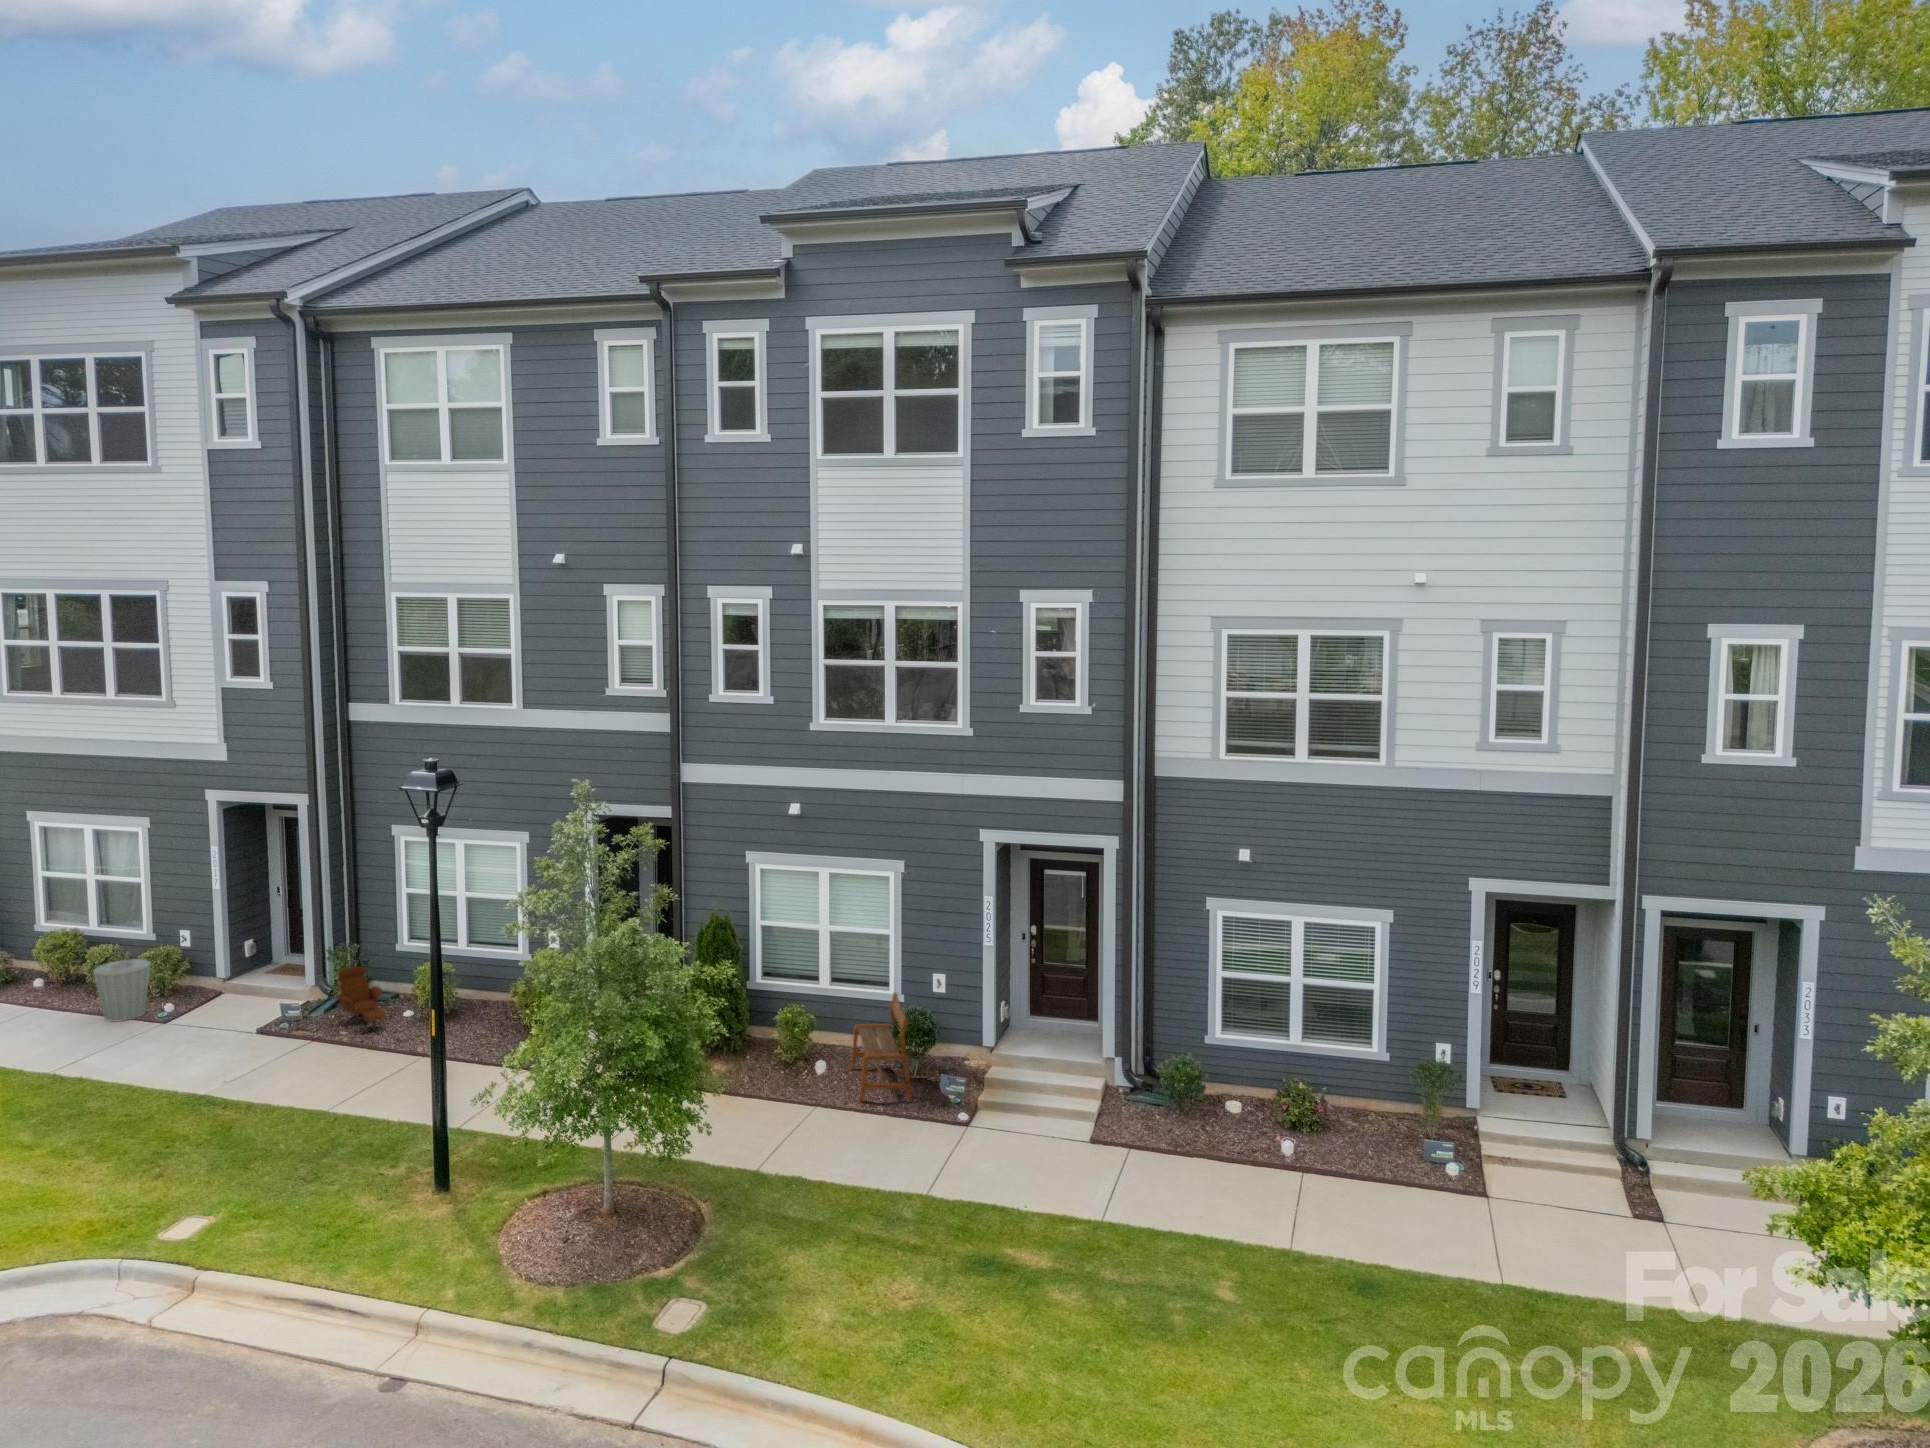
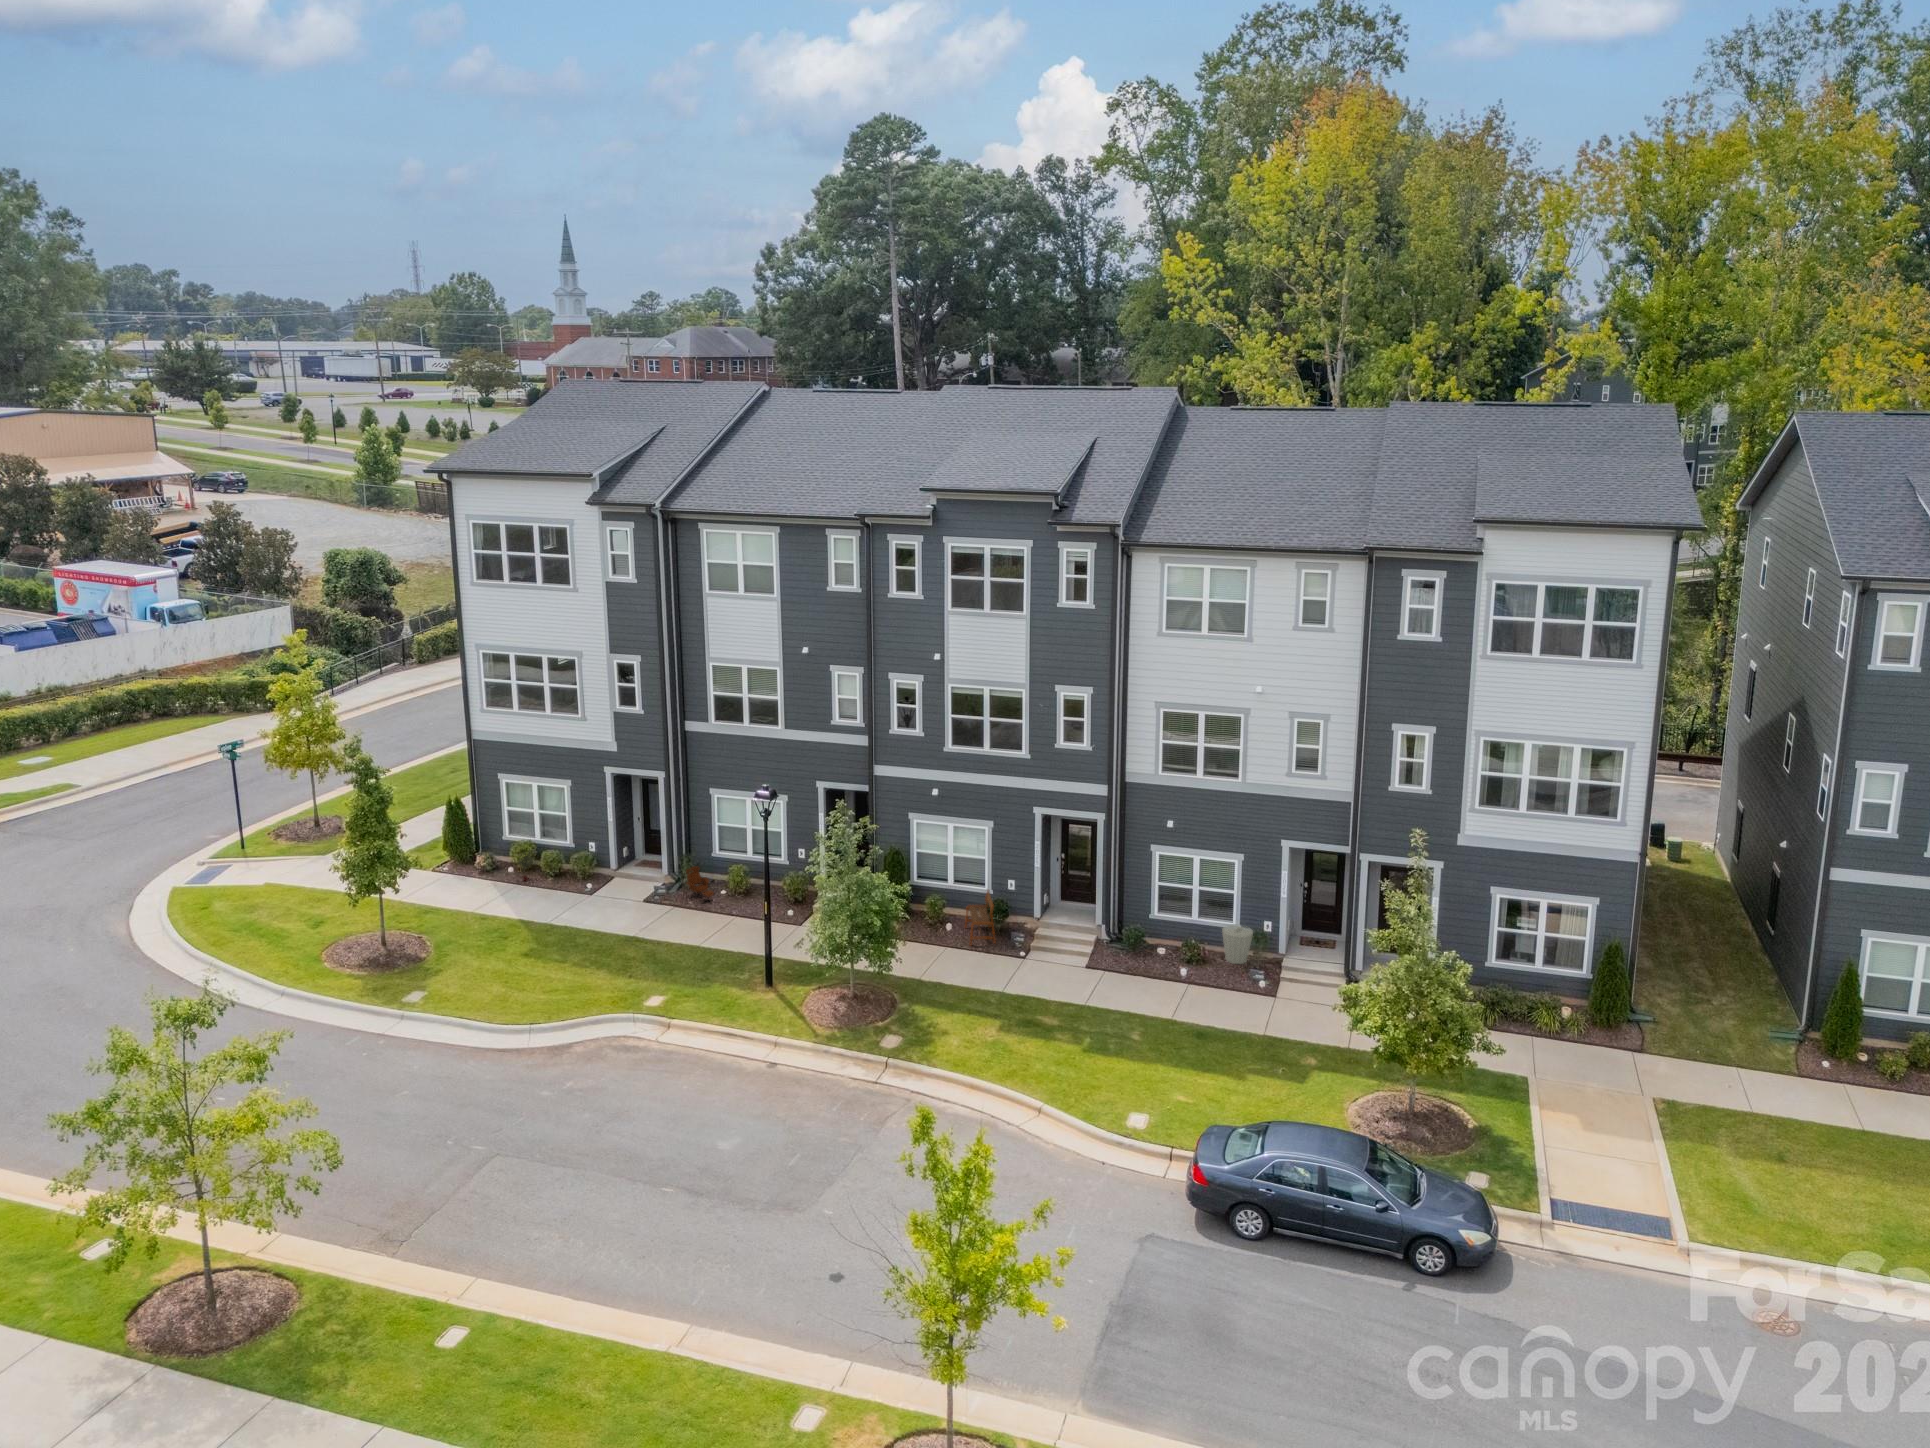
potted tree: none [41,944,78,1002] -> present [519,851,535,881]
trash can: present [93,959,151,1022] -> present [1222,925,1253,964]

